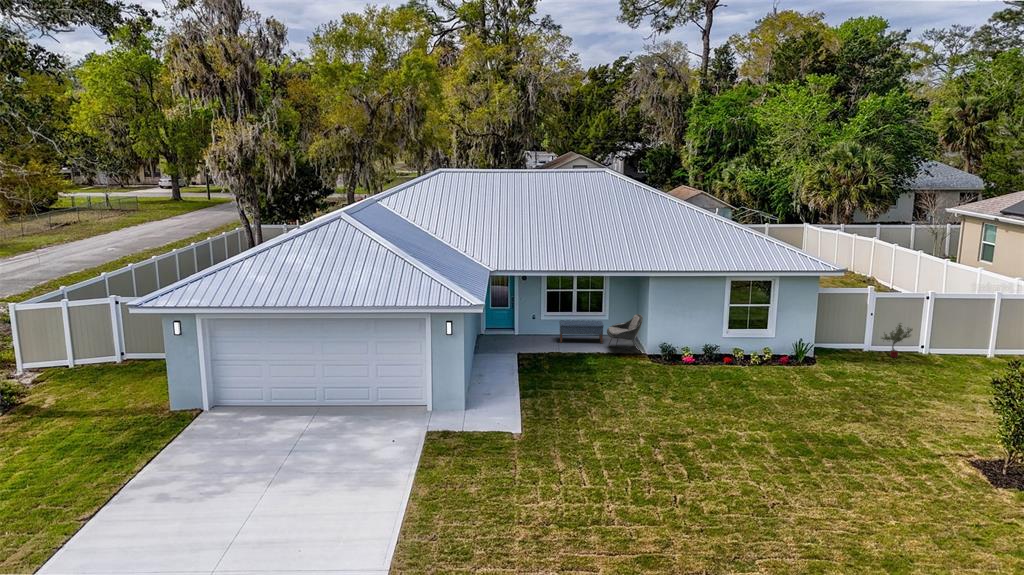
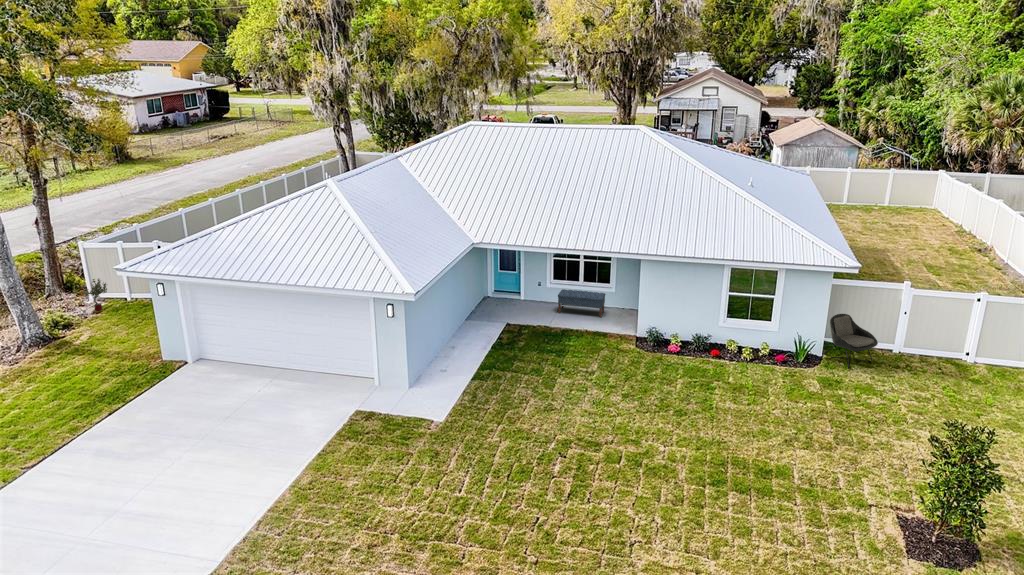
lounge chair: present [607,314,643,355] -> present [824,314,878,369]
potted tree: present [882,323,912,358] -> present [83,279,107,311]

